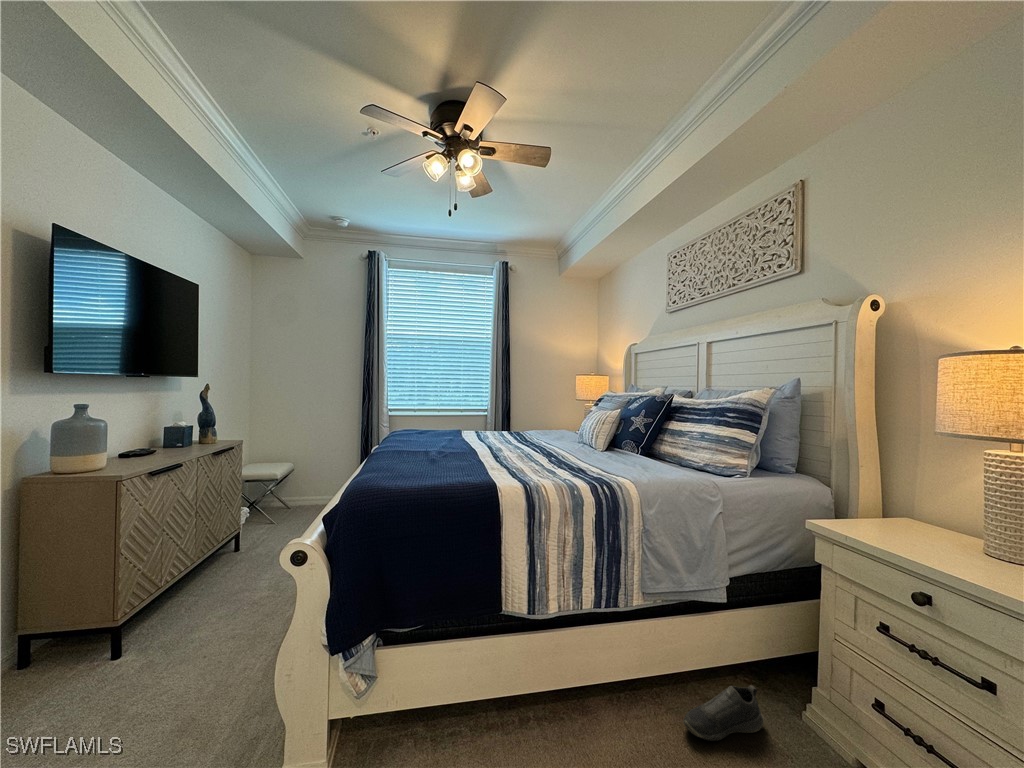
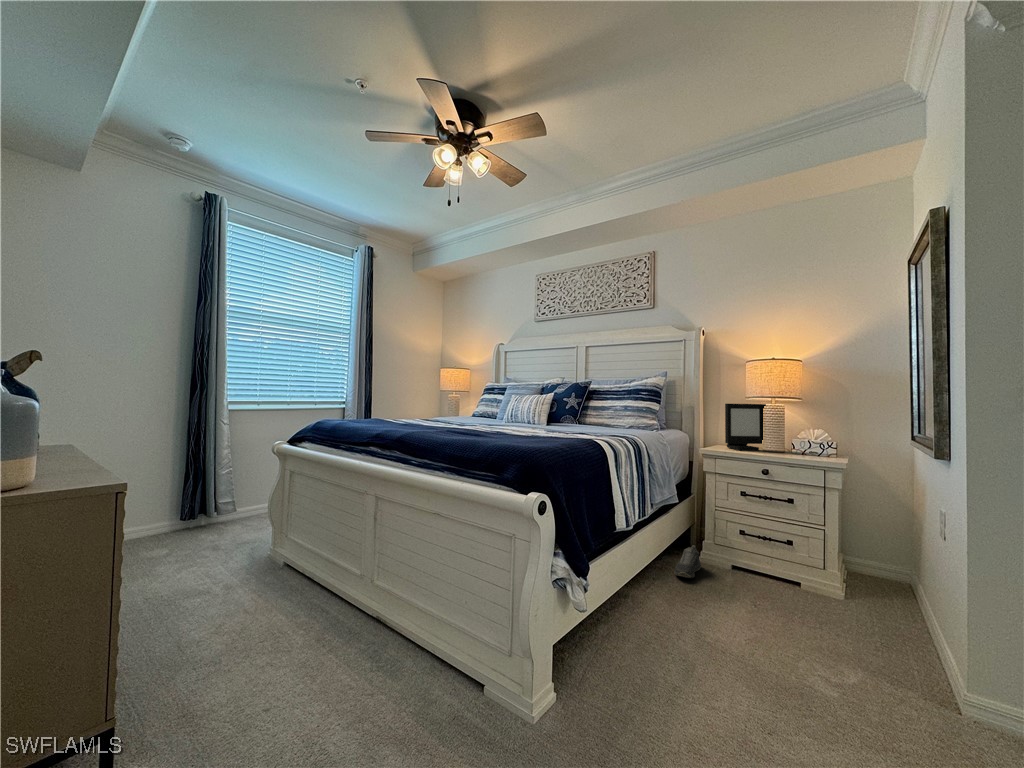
picture frame: none [861,443,974,548] -> present [725,404,766,450]

